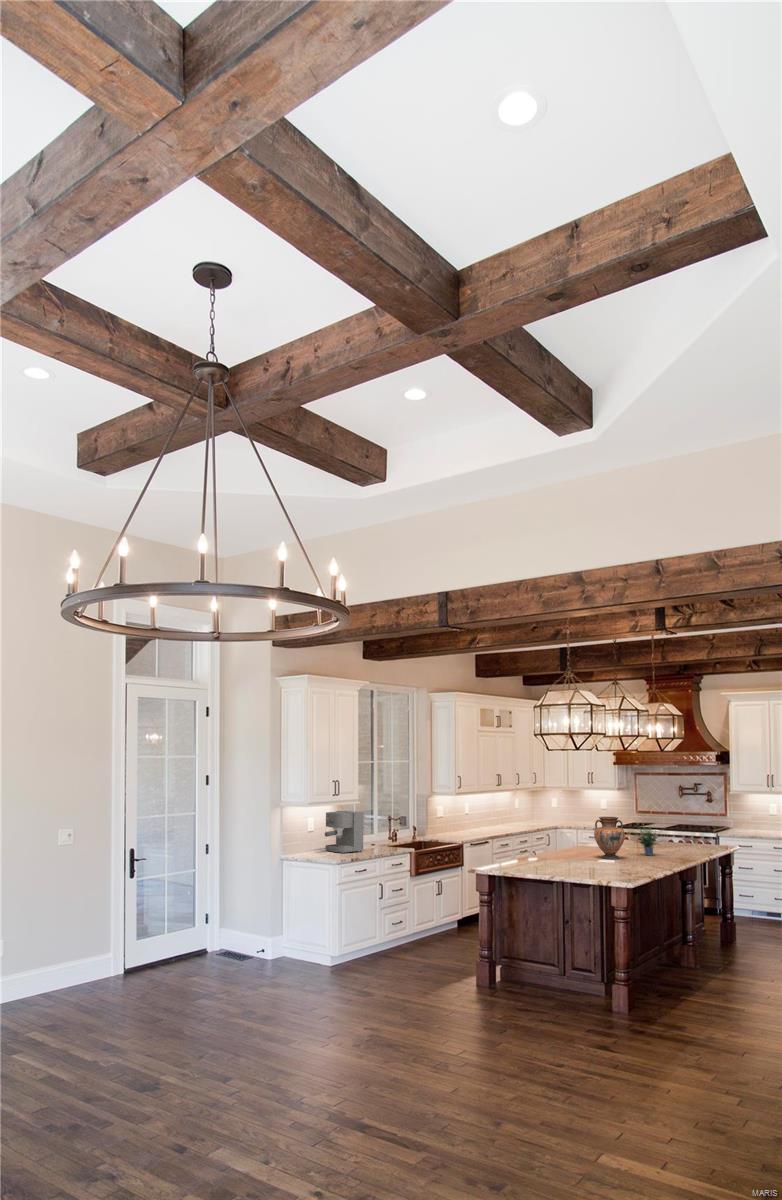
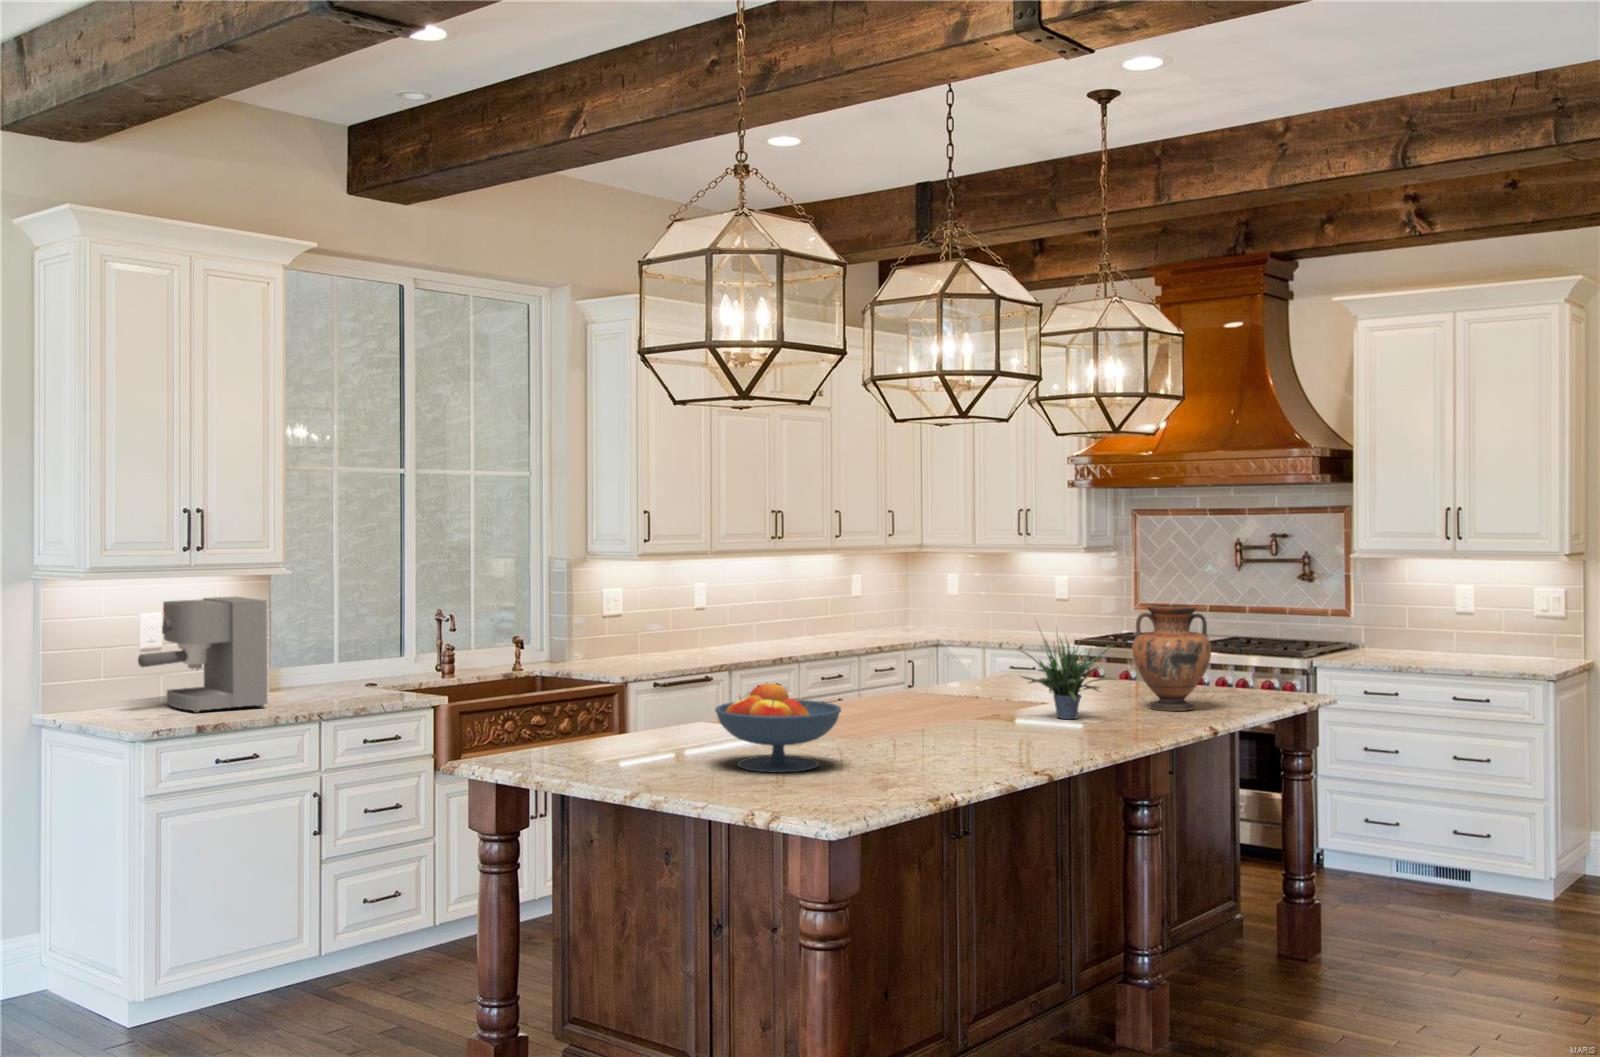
vase: present [594,817,625,859] -> present [1132,605,1211,711]
fruit bowl: none [555,841,596,871] -> present [715,683,841,773]

